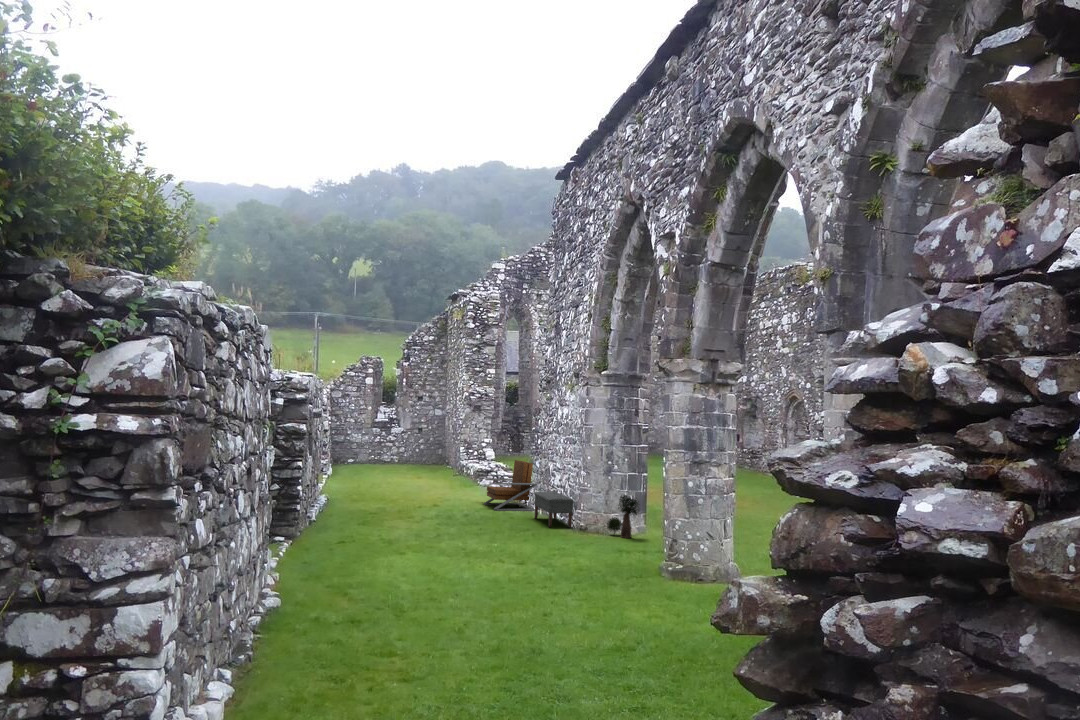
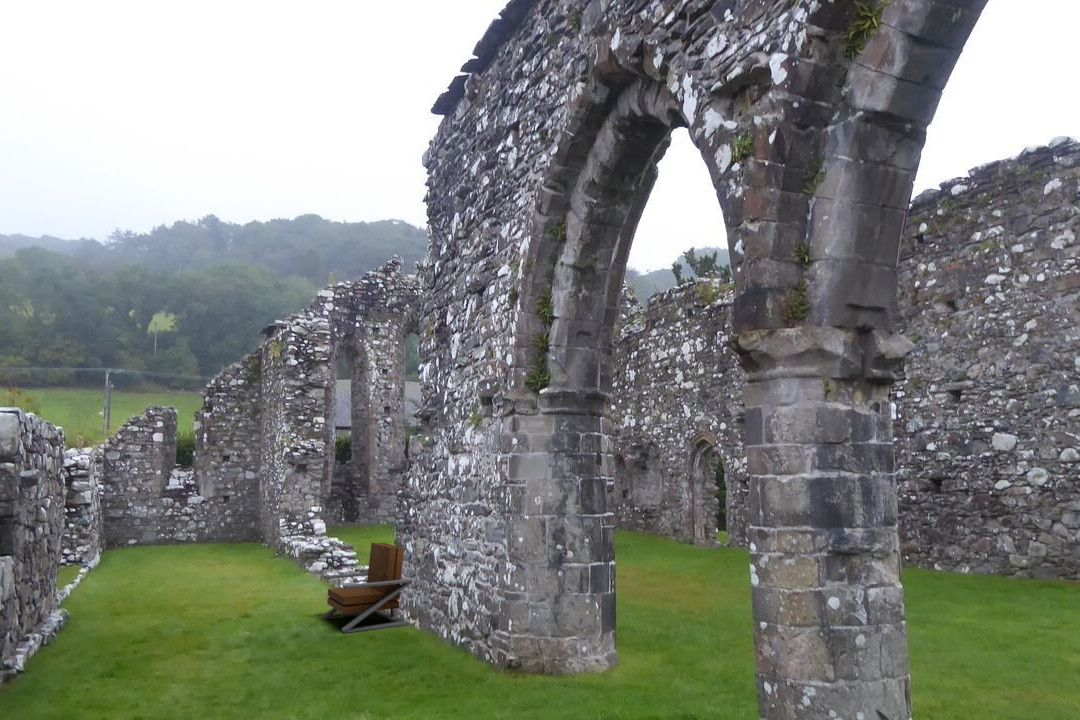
bench: present [534,491,574,527] -> none [416,597,495,672]
potted plant: present [607,495,639,538] -> none [563,602,628,688]

